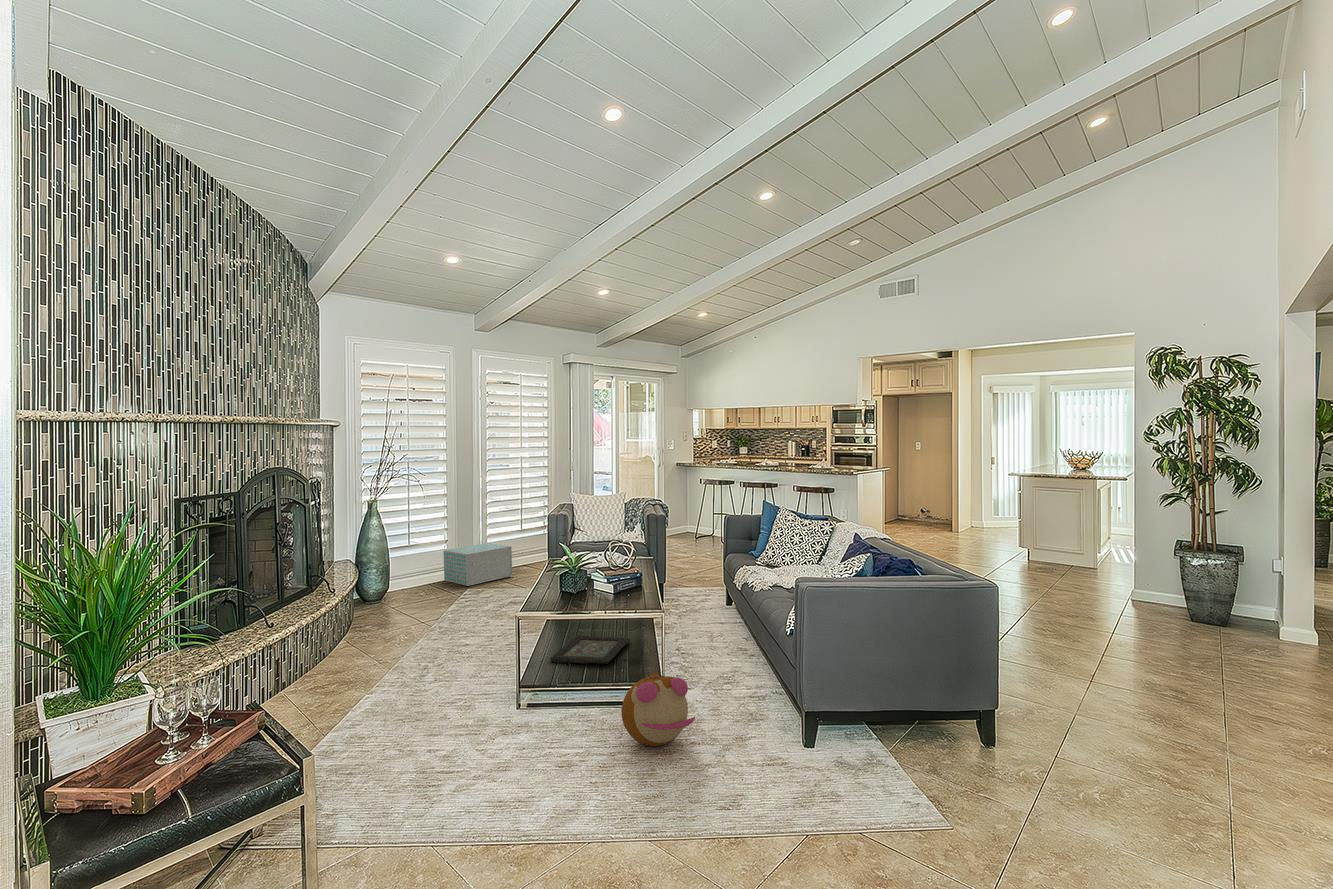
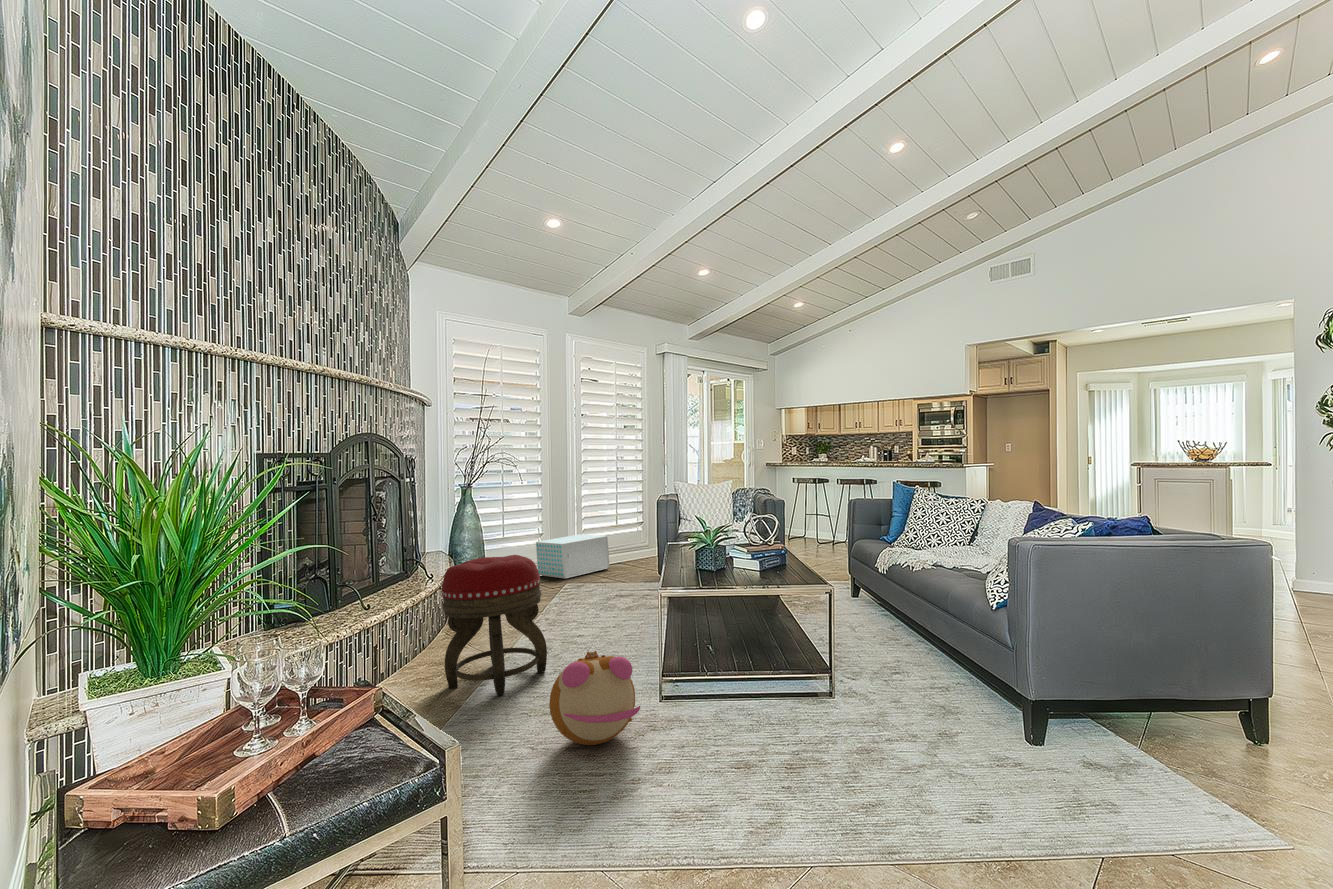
footstool: none [335,582,427,702] -> present [441,555,547,695]
decorative tray: present [550,636,630,664] -> none [695,618,782,646]
plush toy: present [622,672,695,746] -> present [549,651,640,745]

